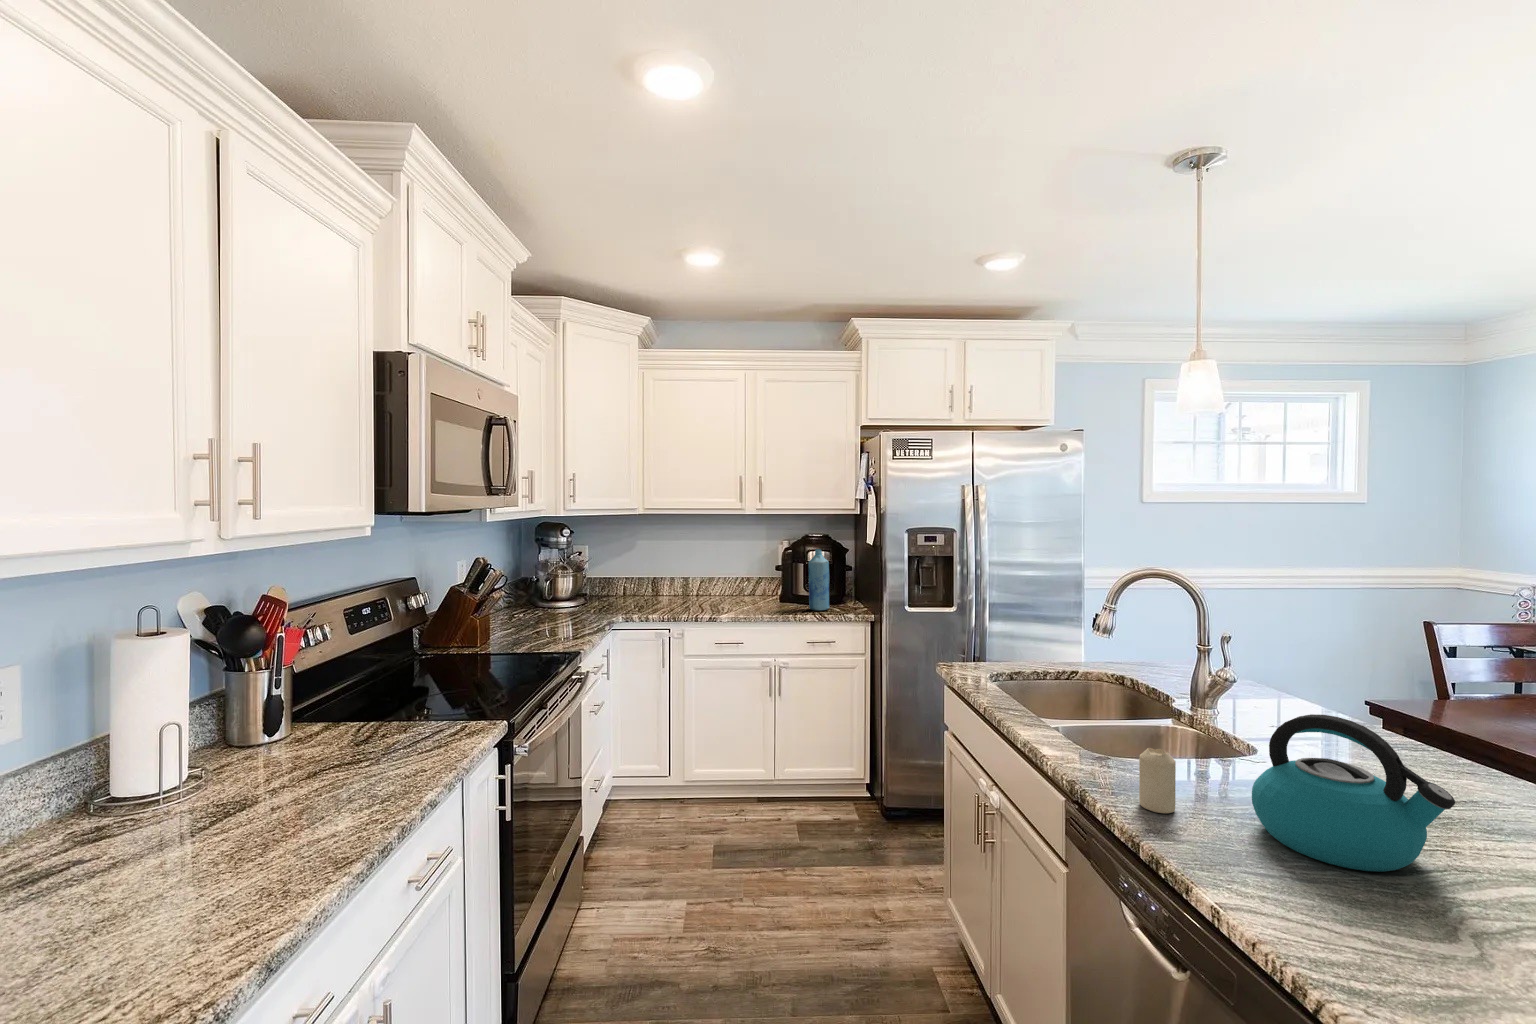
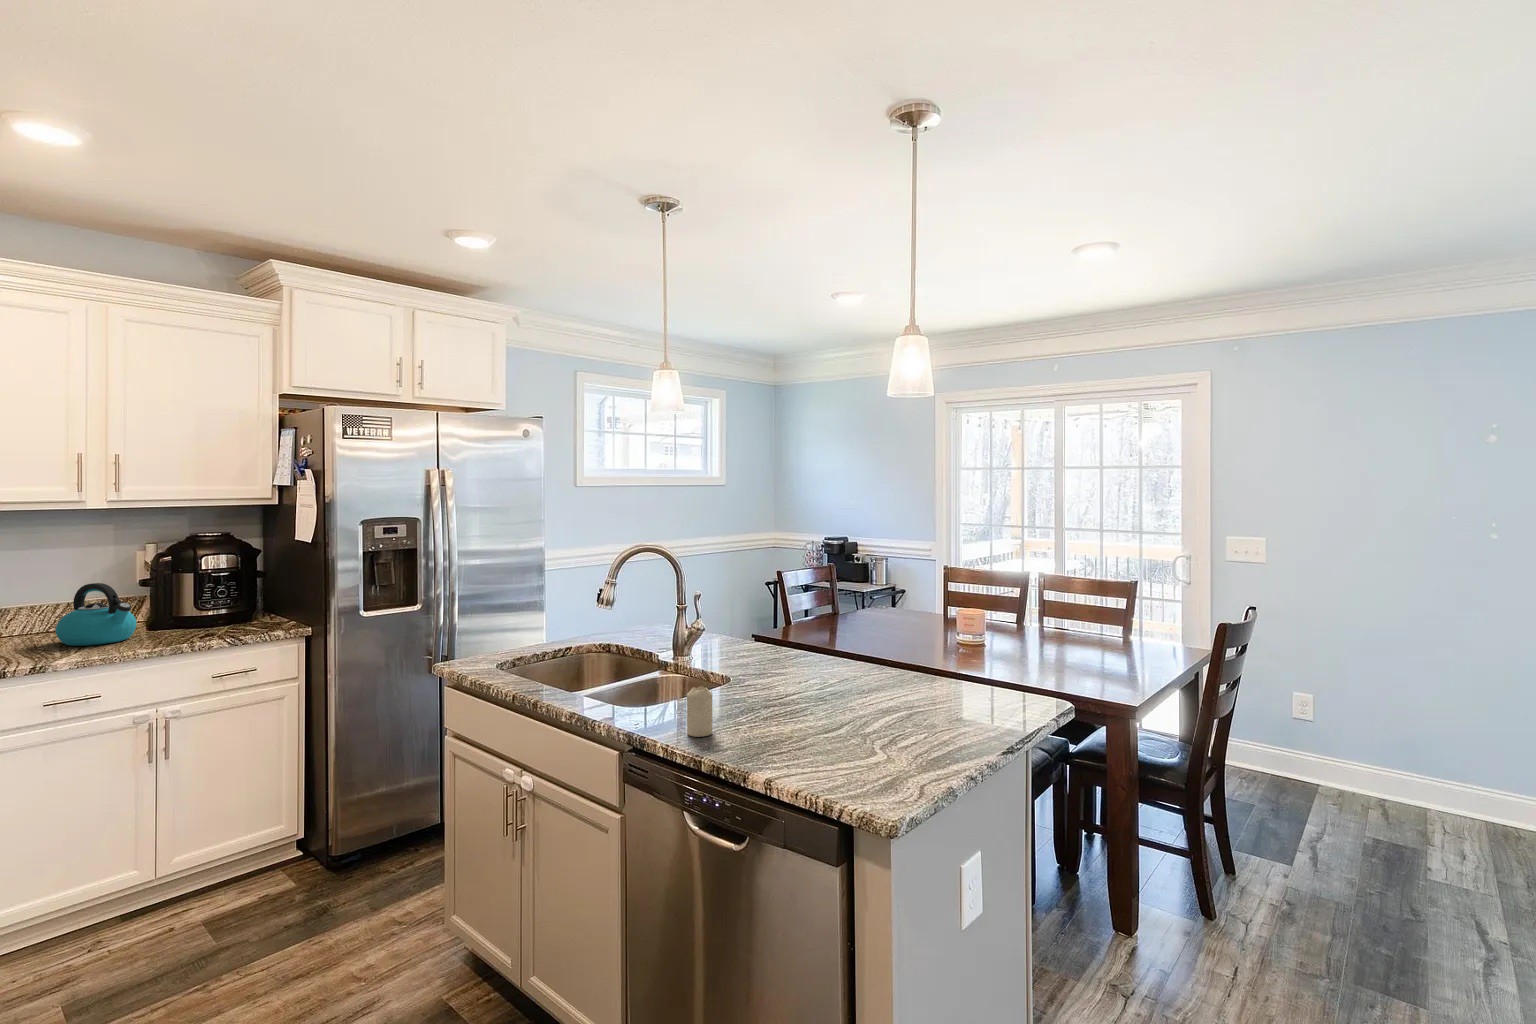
bottle: present [809,549,830,611] -> none [204,550,241,633]
kettle: present [1252,714,1455,872] -> present [55,583,137,646]

